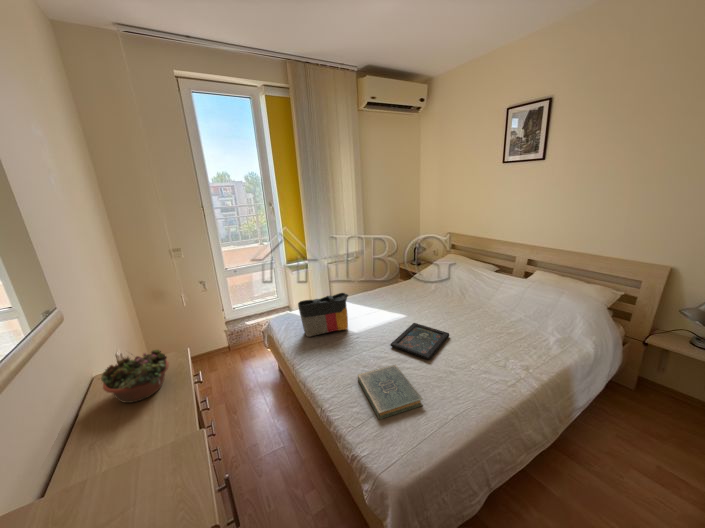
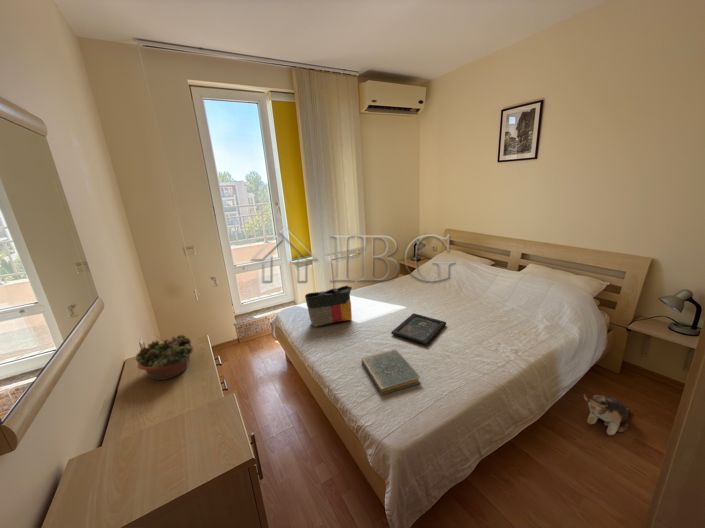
plush toy: none [600,415,649,461] -> present [584,394,630,435]

